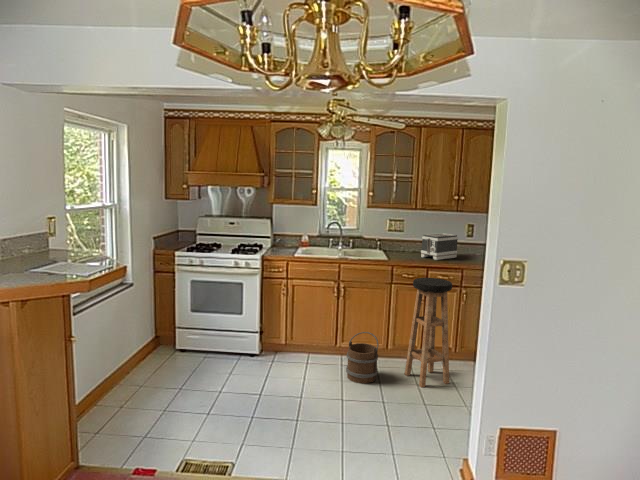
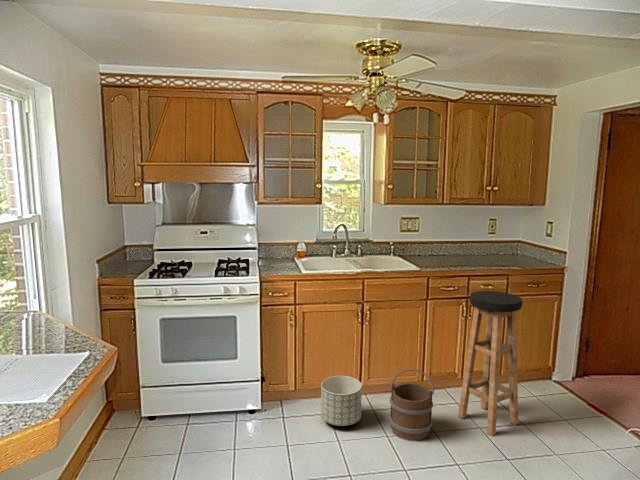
toaster: present [421,233,458,260] -> none [449,231,490,265]
planter: none [299,334,329,369] -> present [321,376,362,426]

